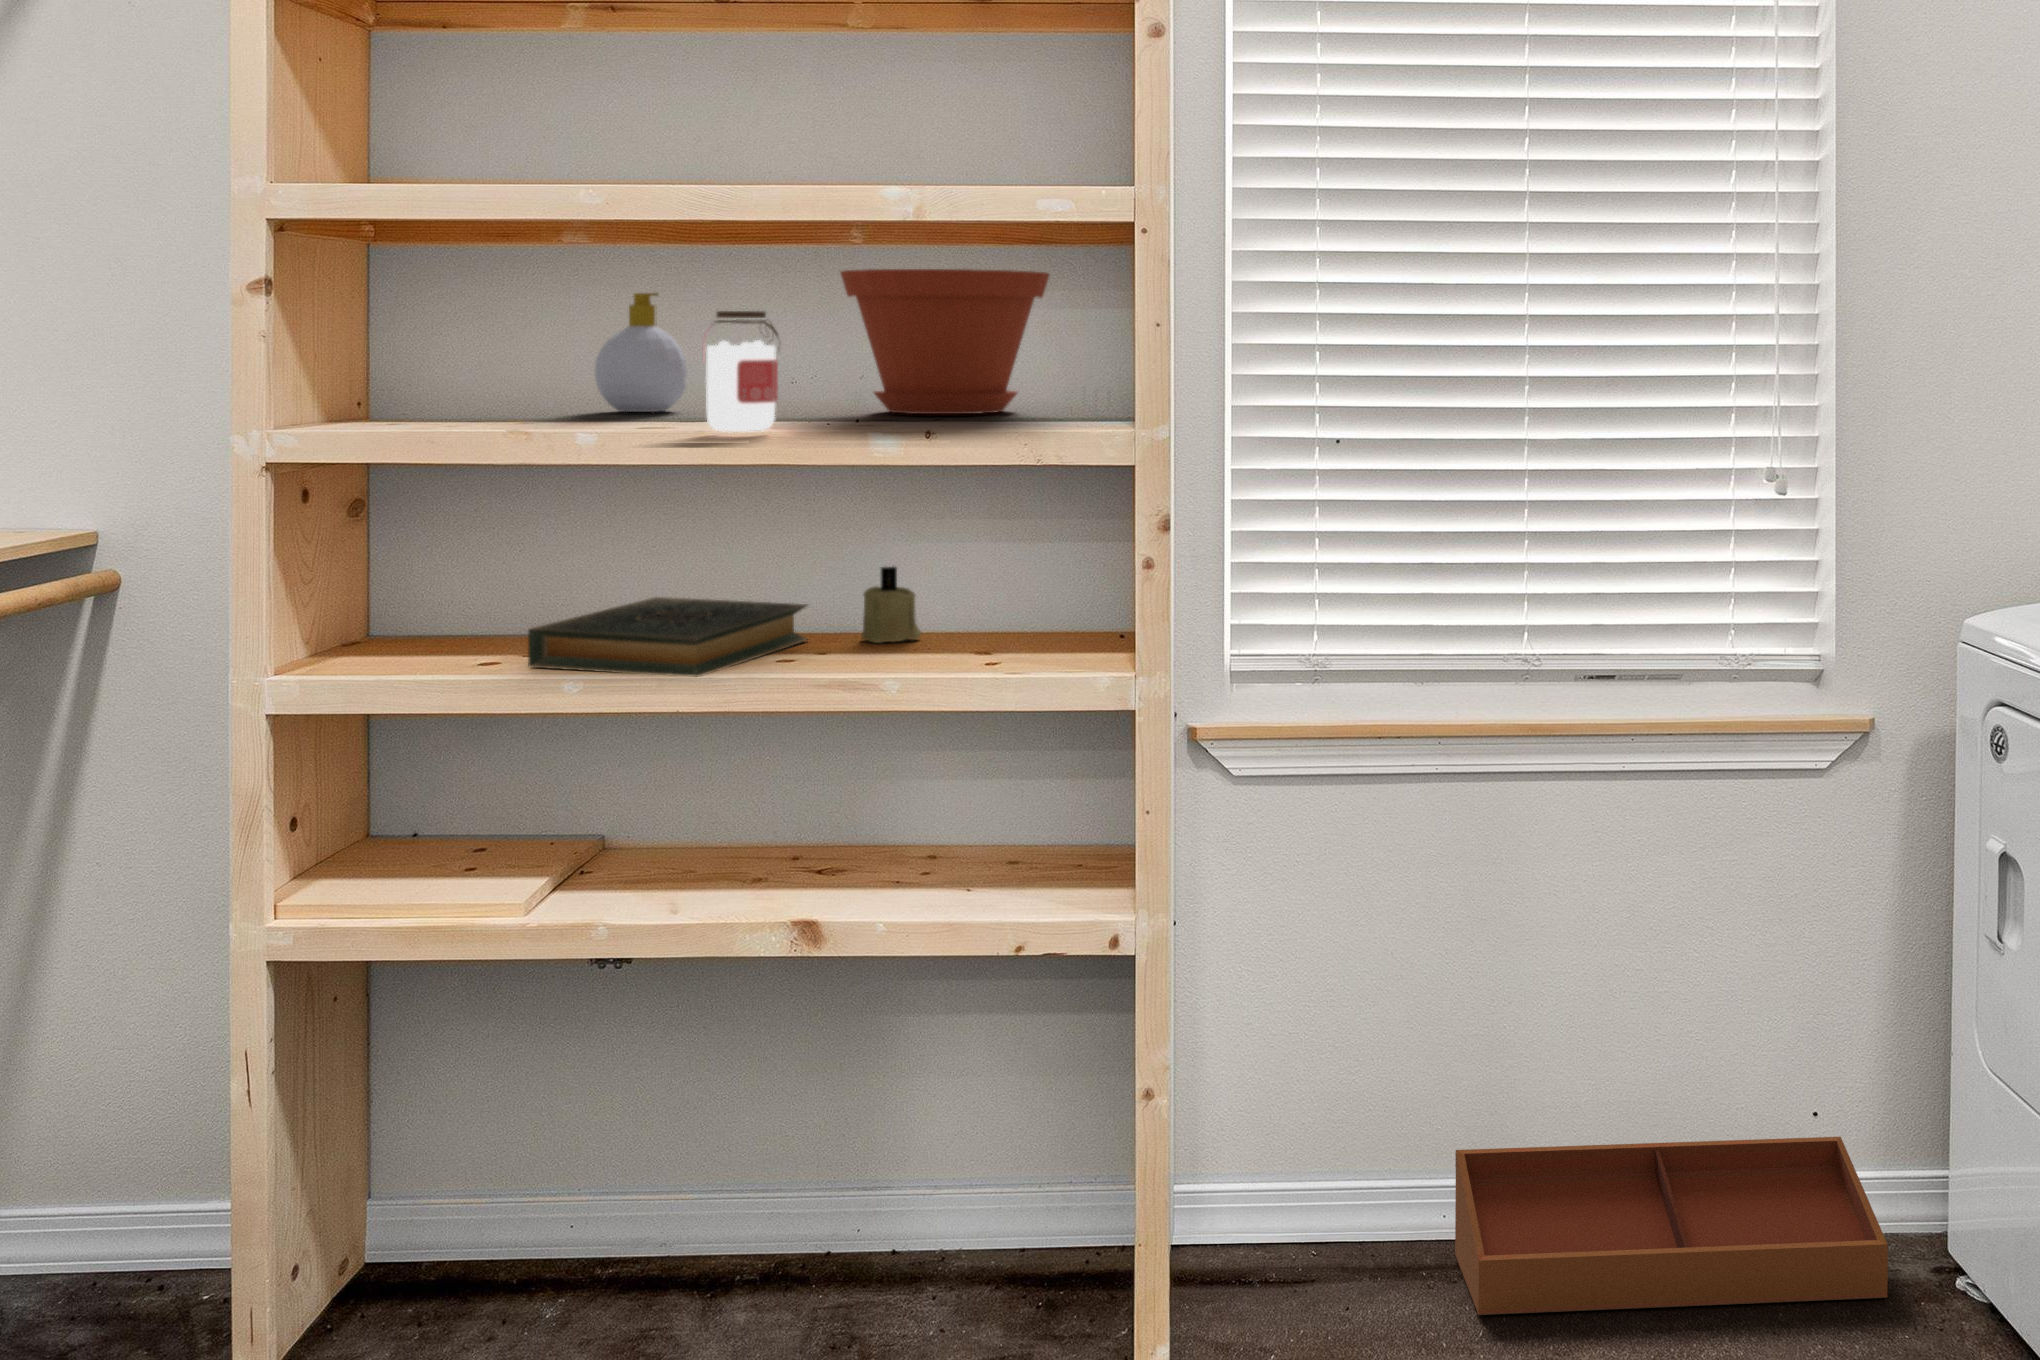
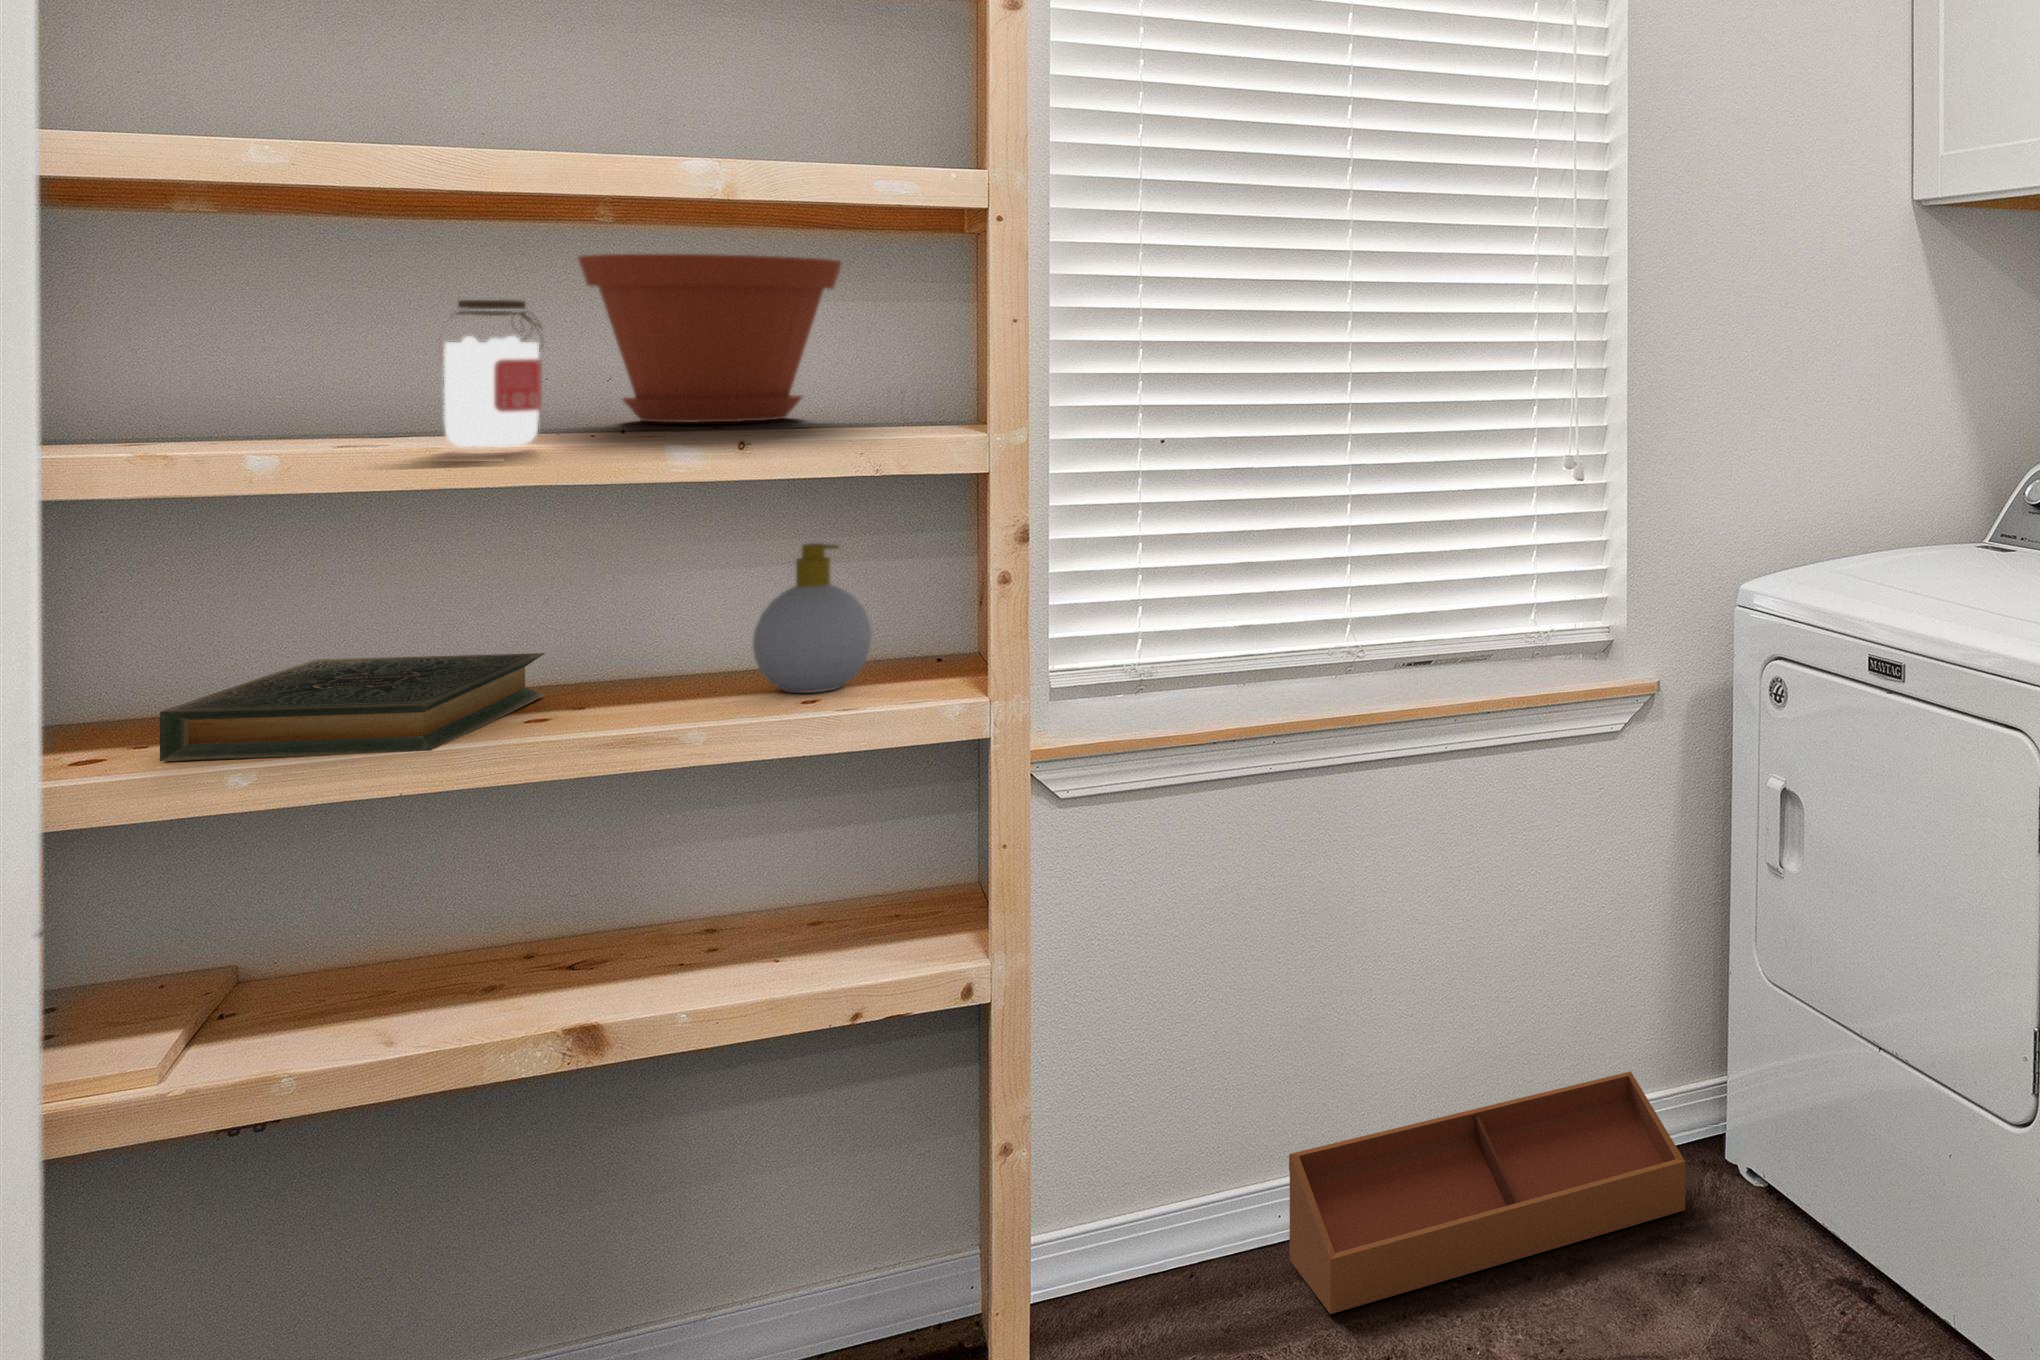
soap bottle: present [595,293,687,412] -> present [753,543,872,693]
candle: present [861,567,921,643] -> none [614,601,691,692]

